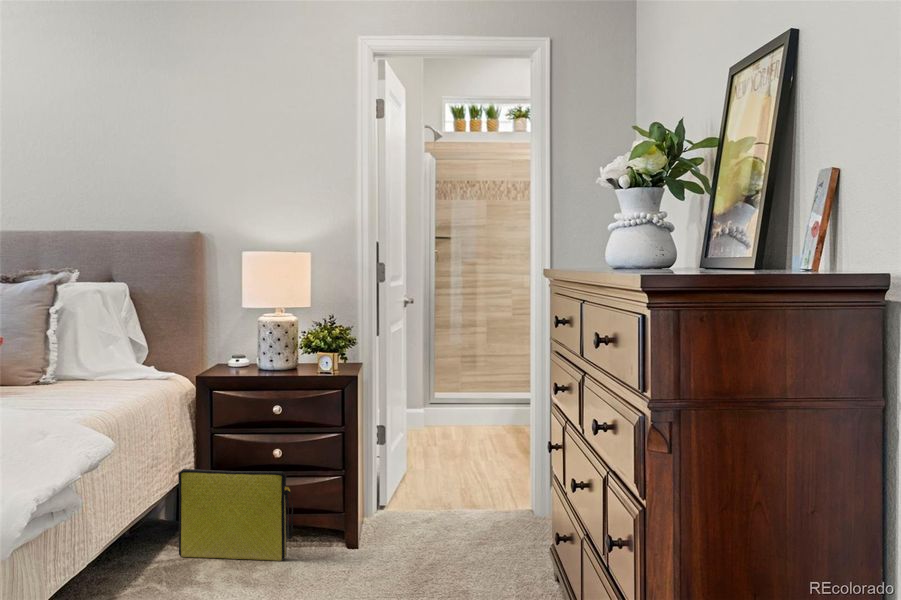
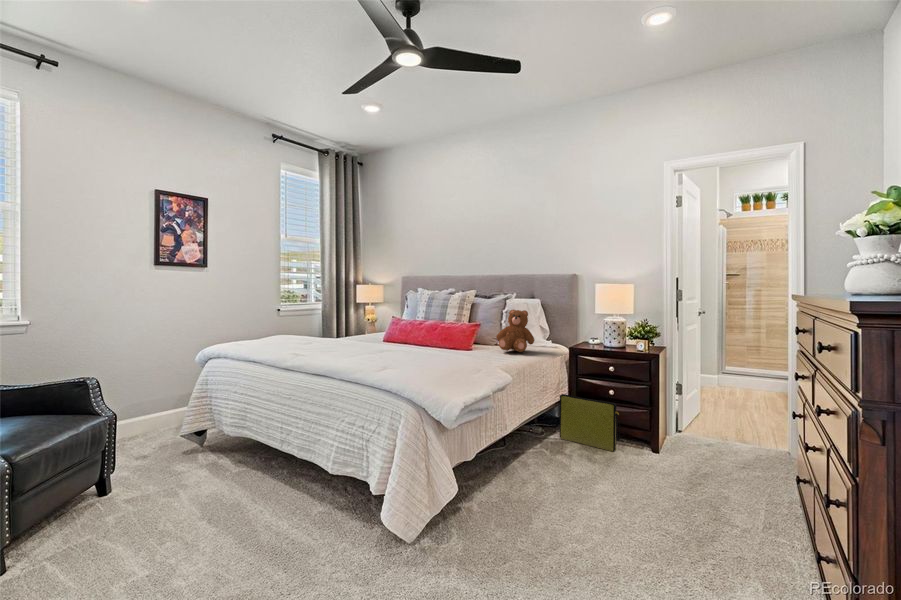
teddy bear: none [34,304,125,395] -> present [496,310,535,352]

